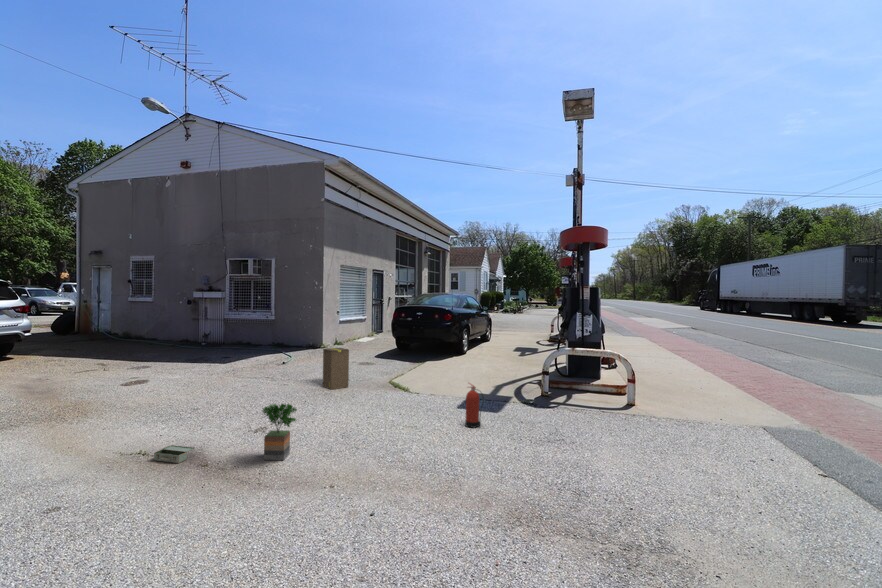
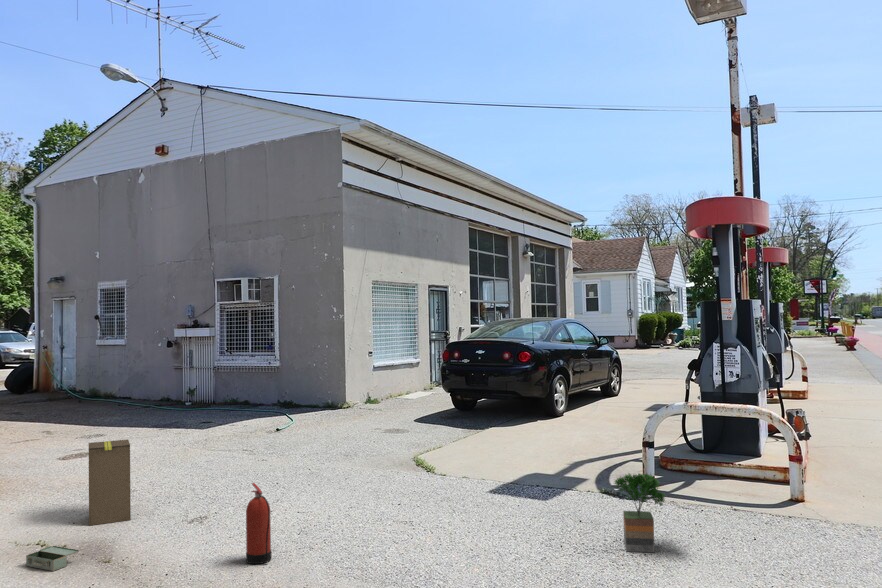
cardboard box: present [323,348,349,390] -> present [89,439,131,525]
fire extinguisher: present [465,383,481,428] -> present [246,483,271,564]
potted tree: present [262,404,297,460] -> present [615,474,665,553]

